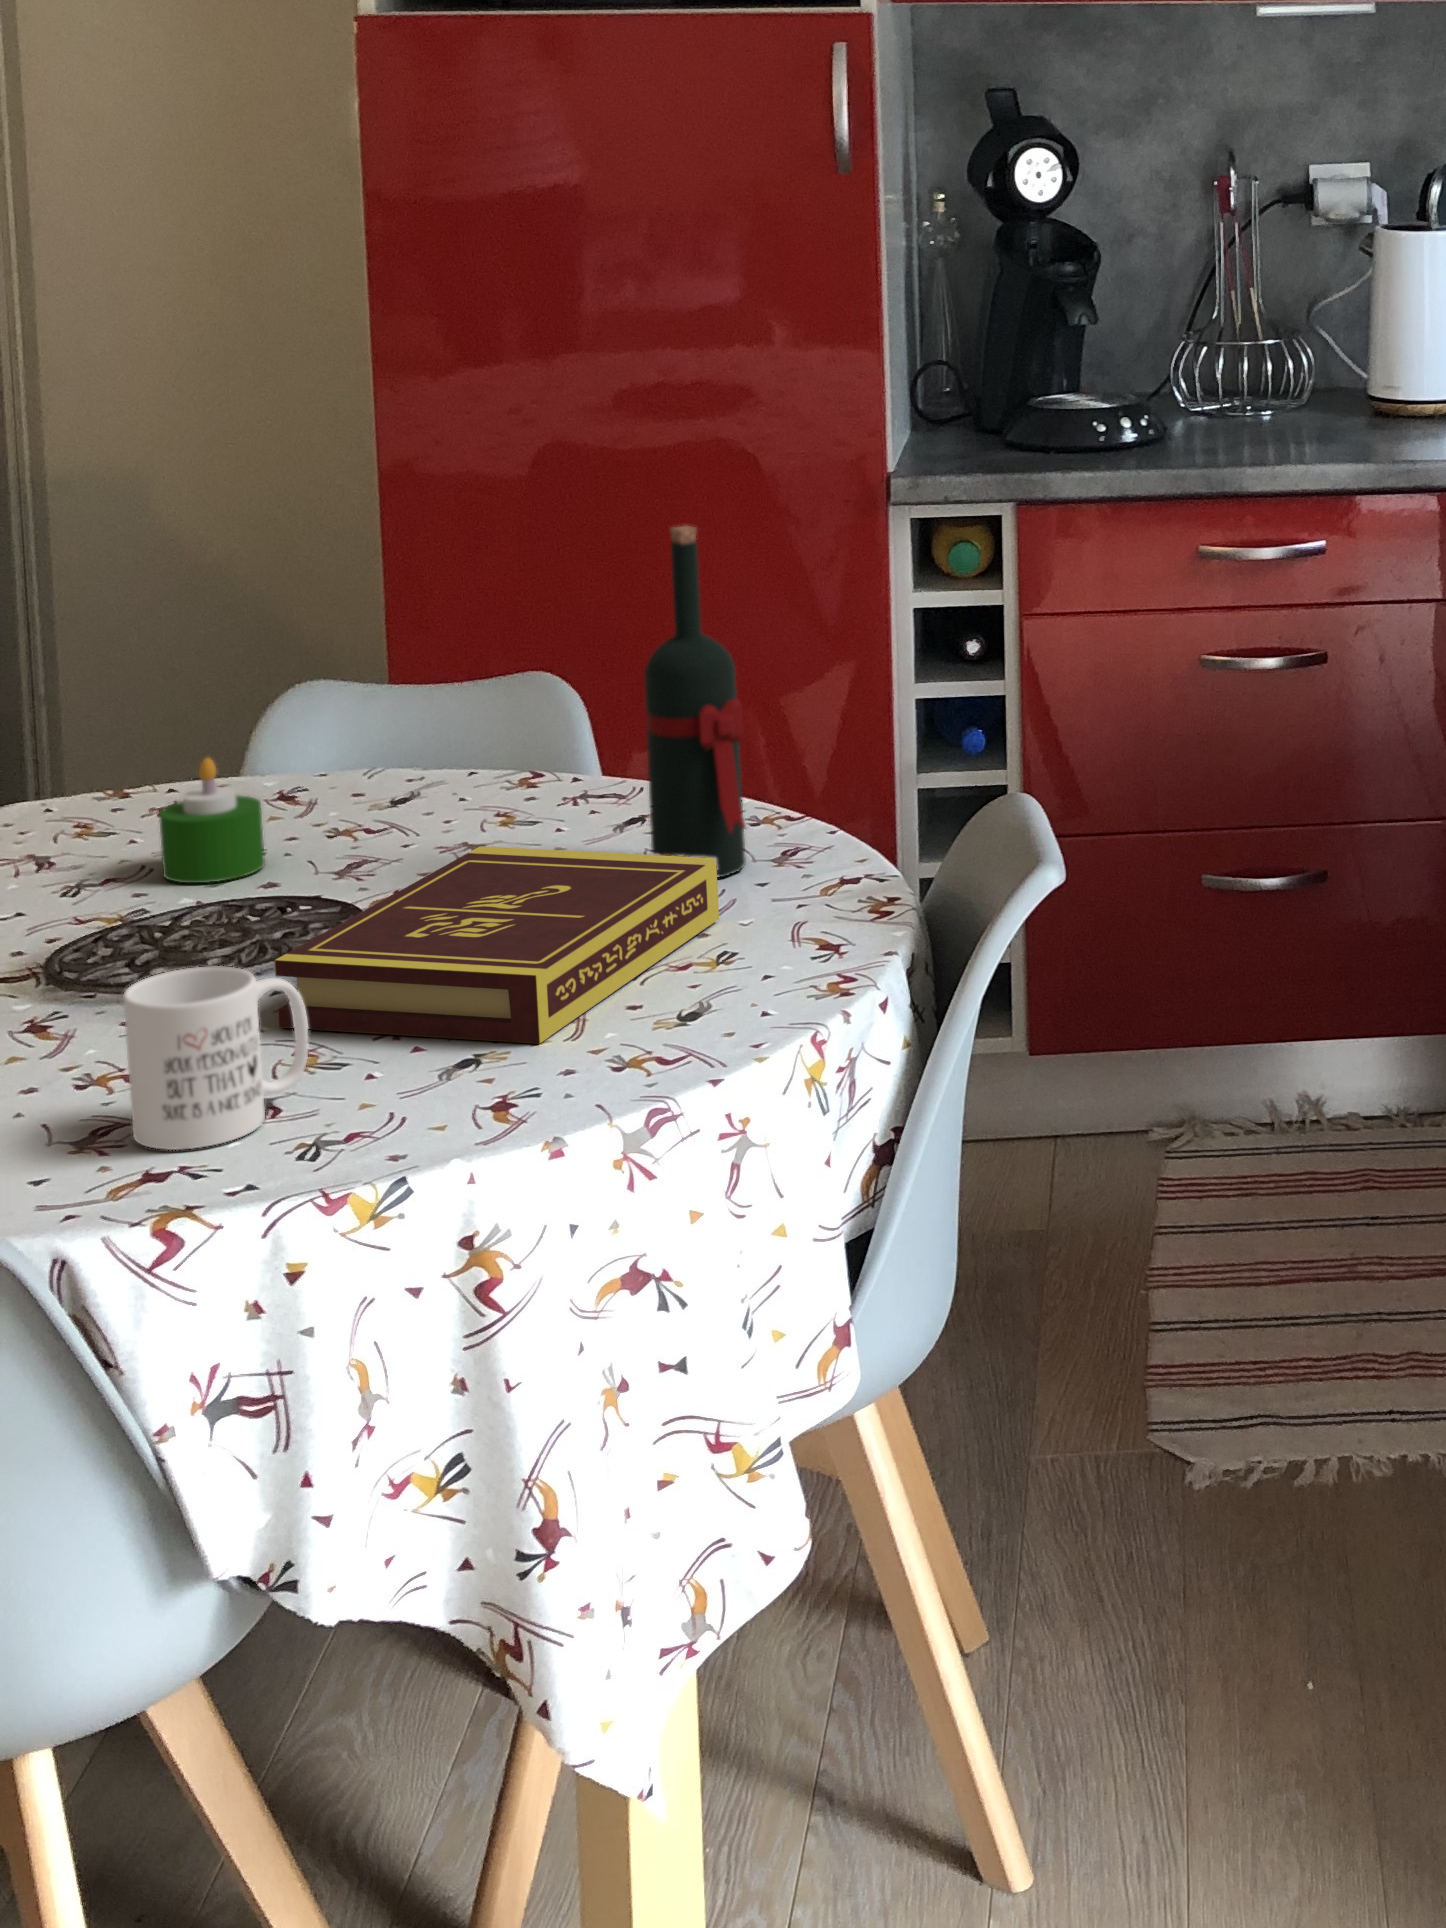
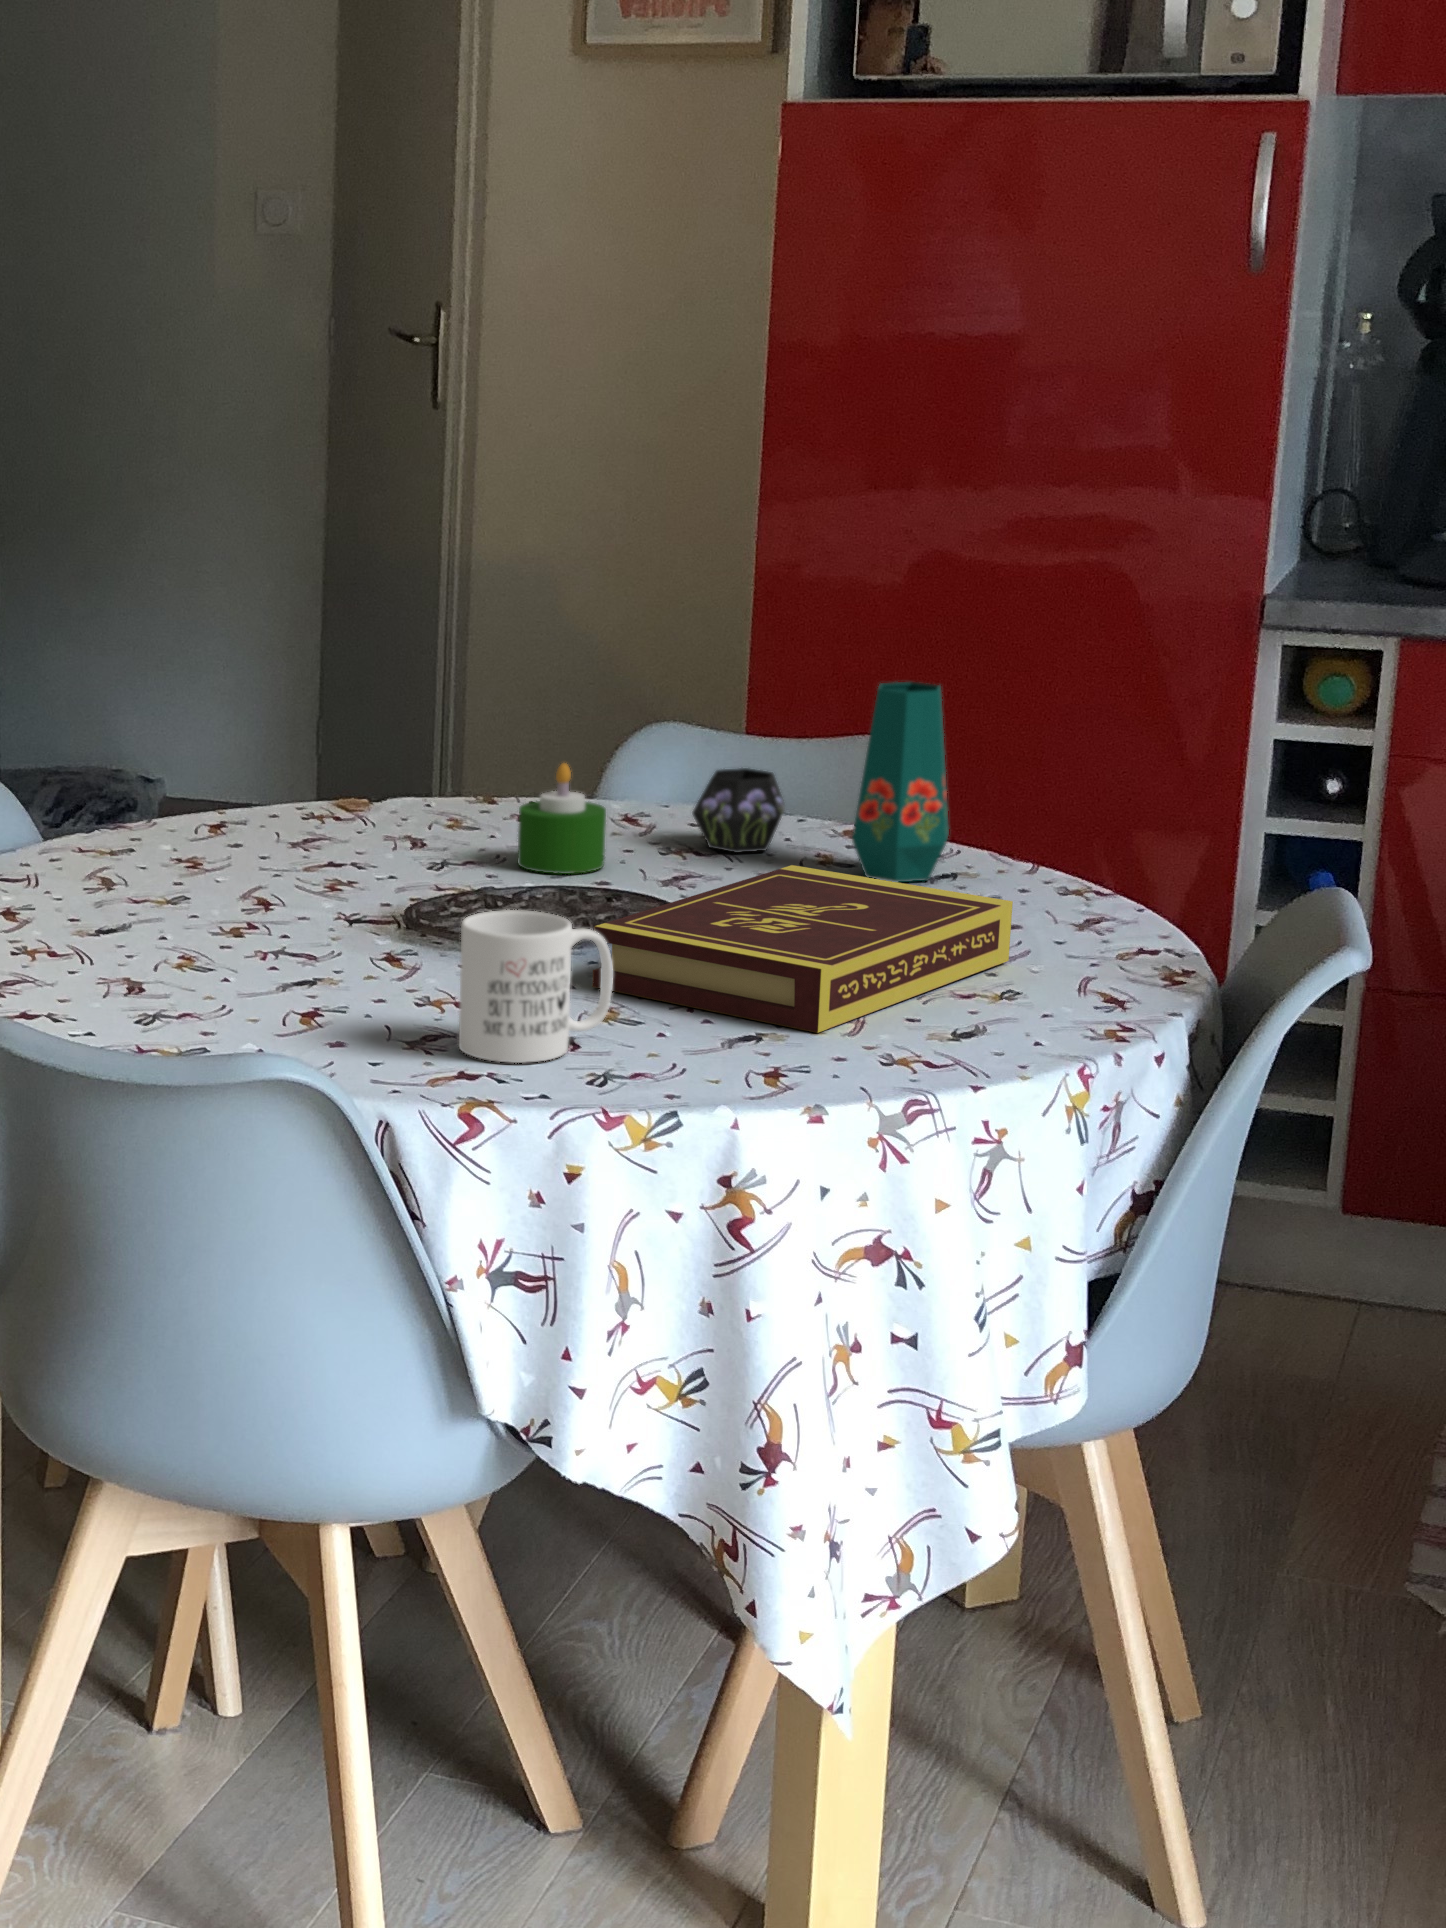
wine bottle: present [644,526,746,877] -> none [953,581,1060,929]
vase: none [356,628,634,839] -> present [692,682,949,882]

